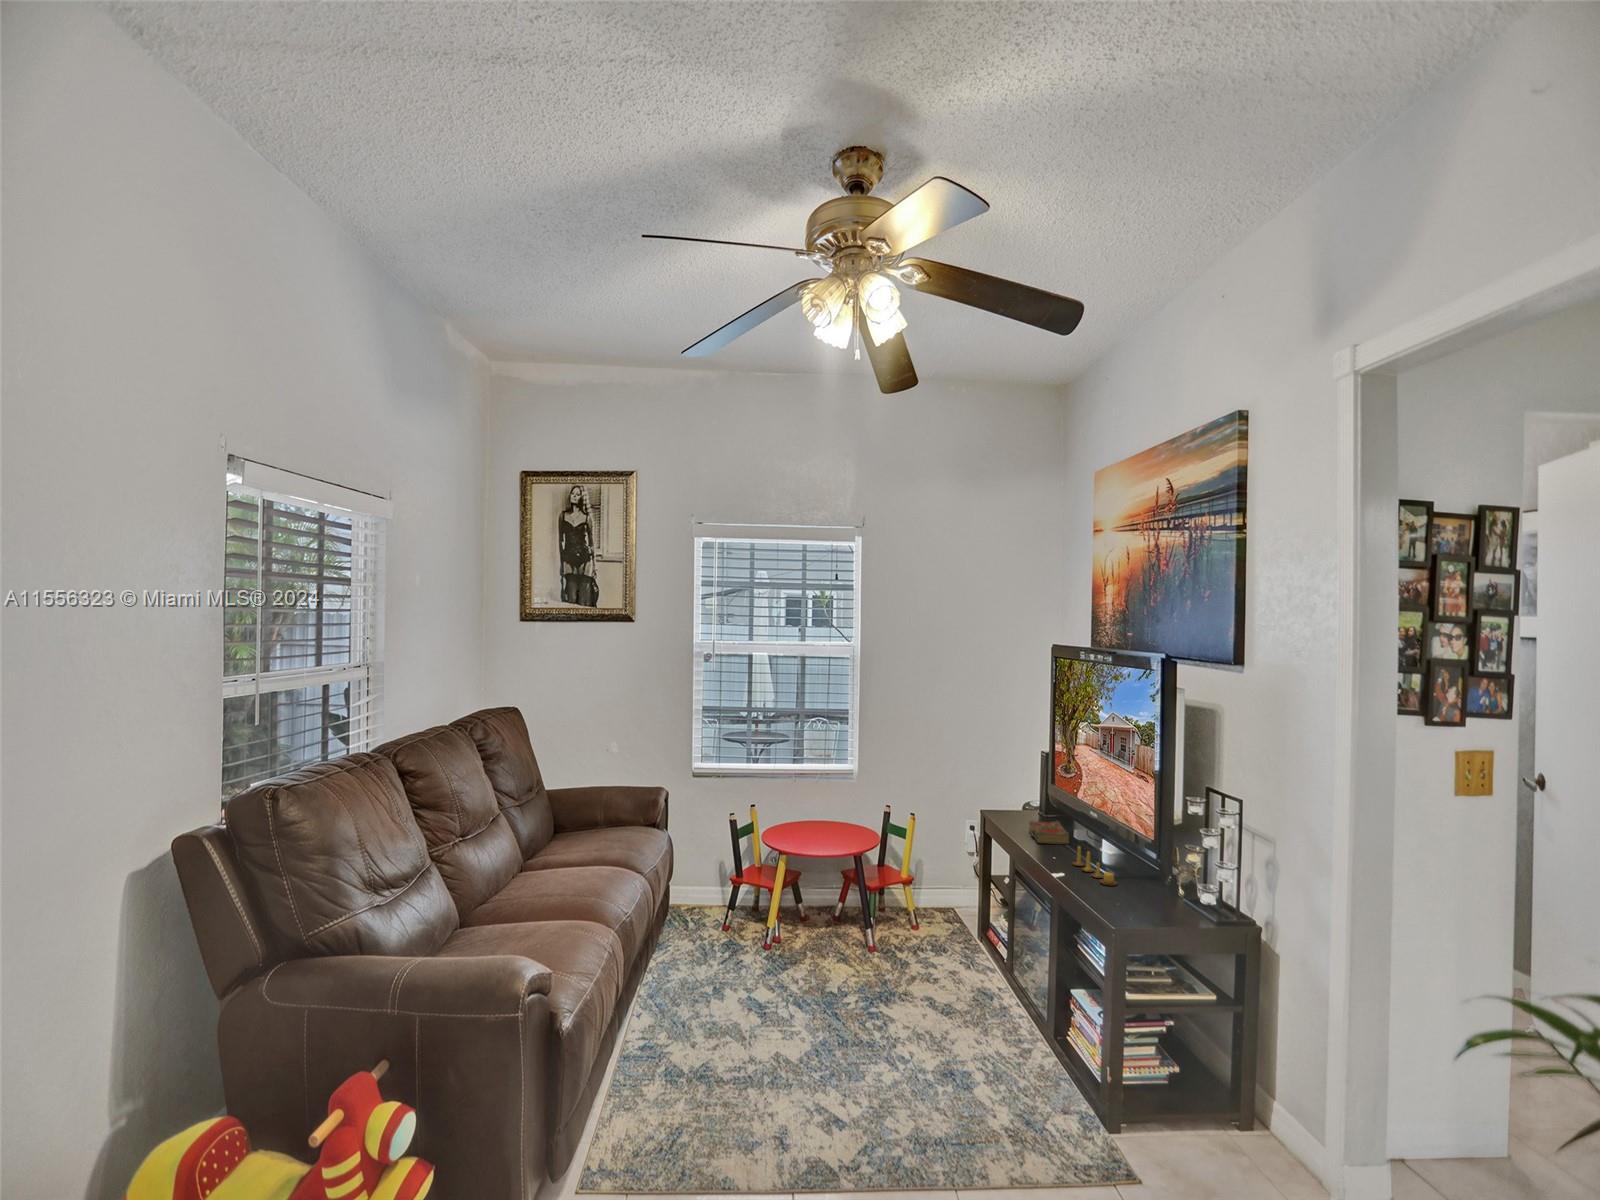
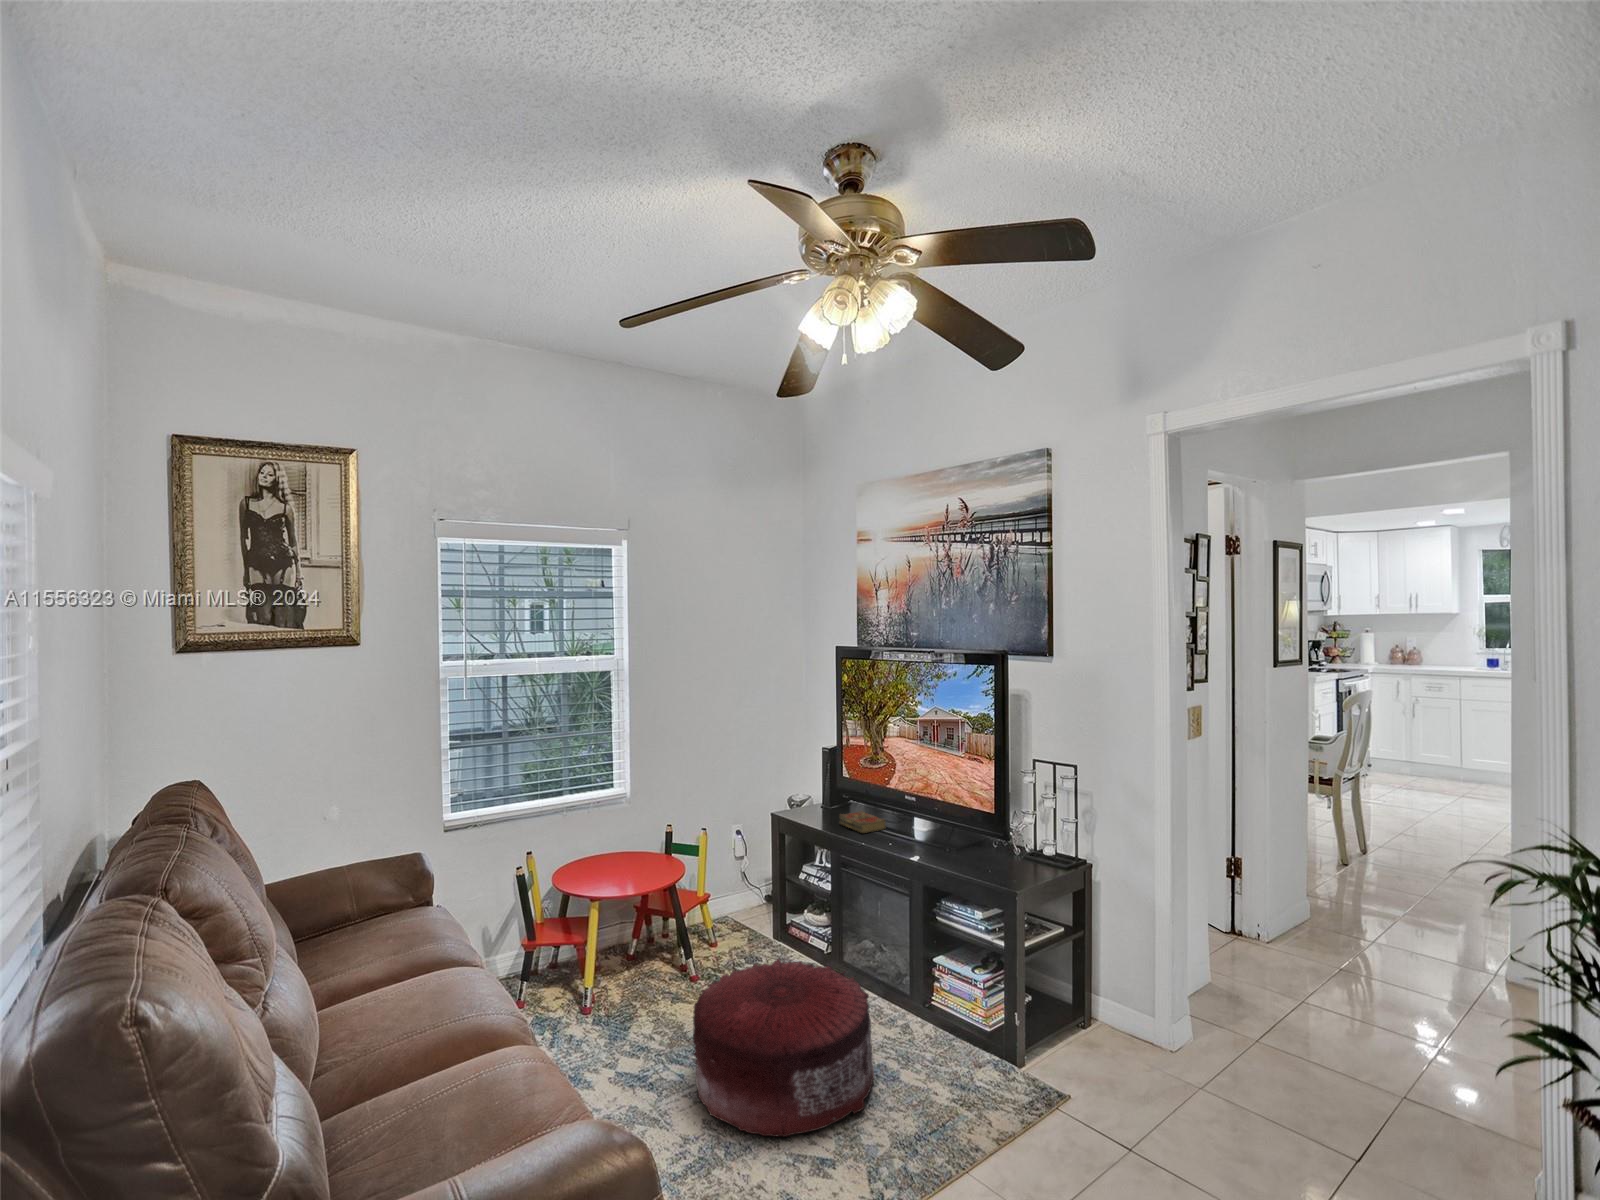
candle: present [1073,847,1117,885] -> none [913,826,969,857]
pouf: none [778,940,956,1098] -> present [693,959,874,1137]

